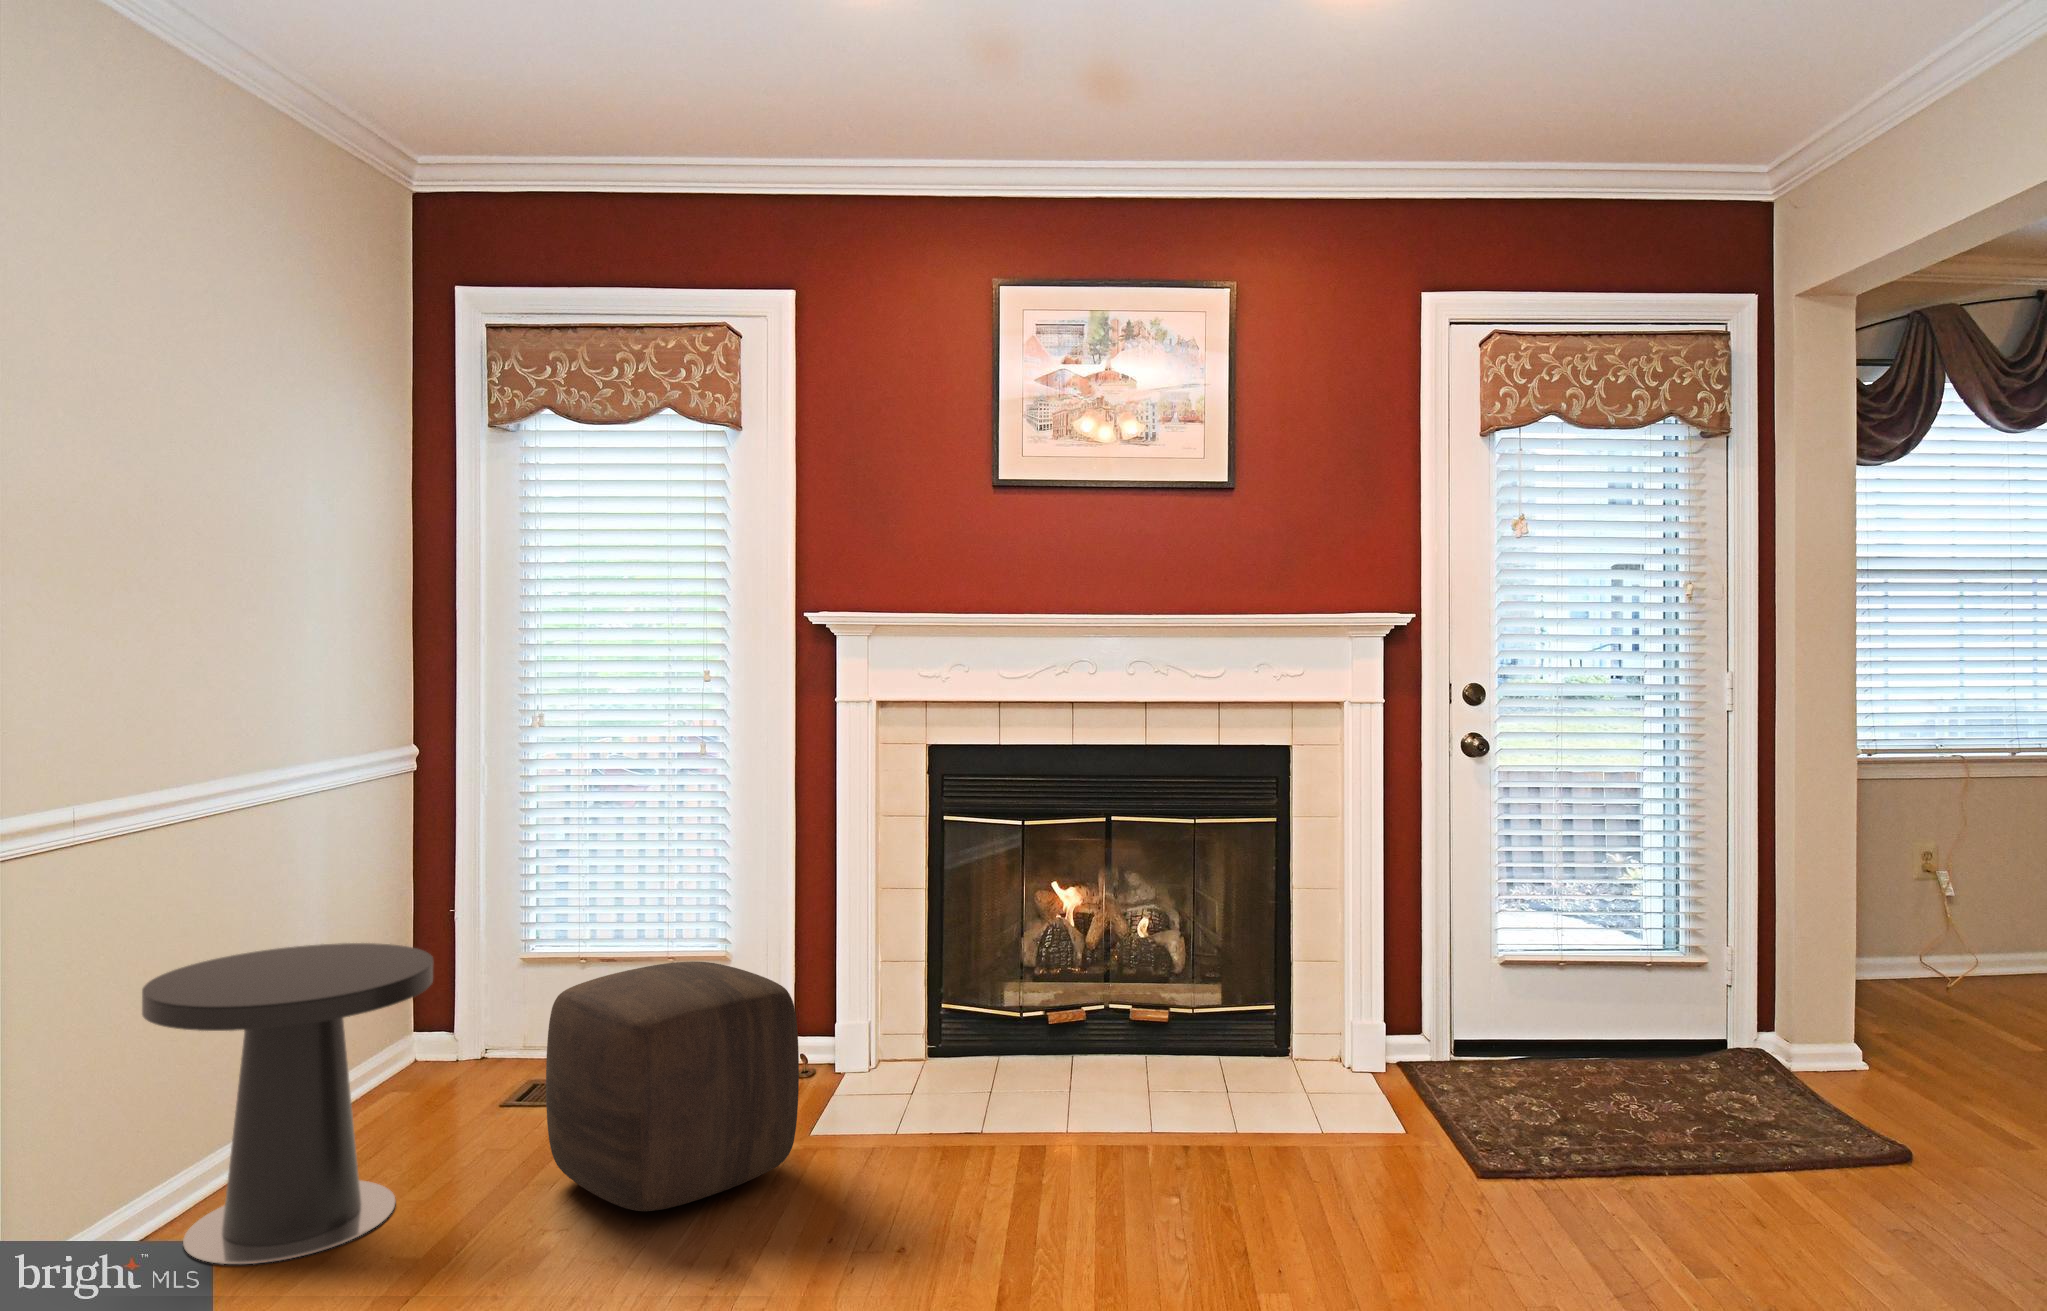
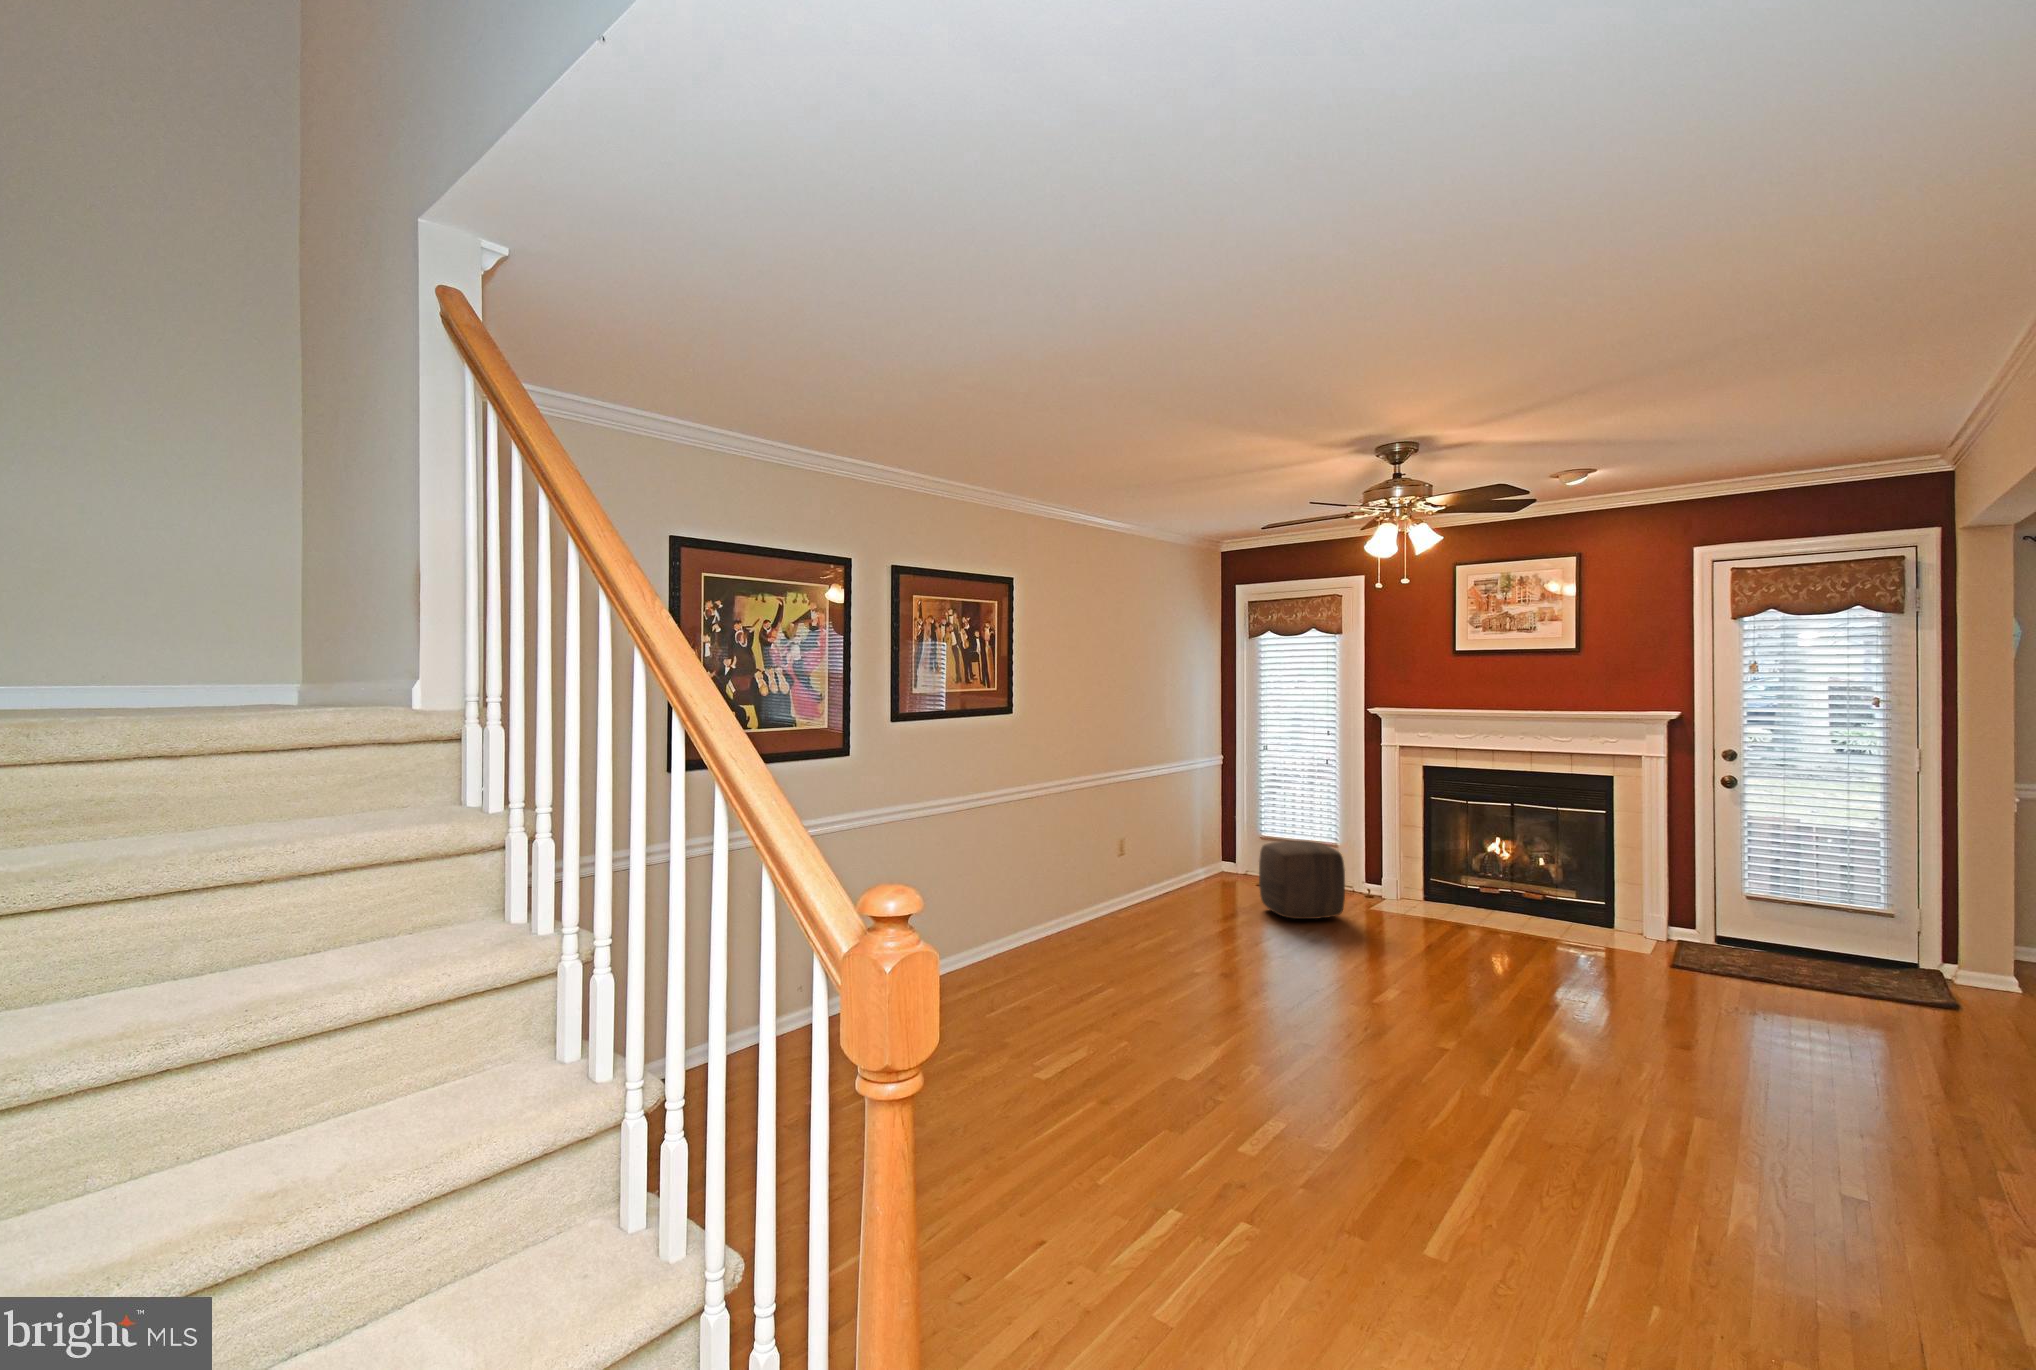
side table: present [142,943,433,1264] -> none [1146,821,1224,910]

